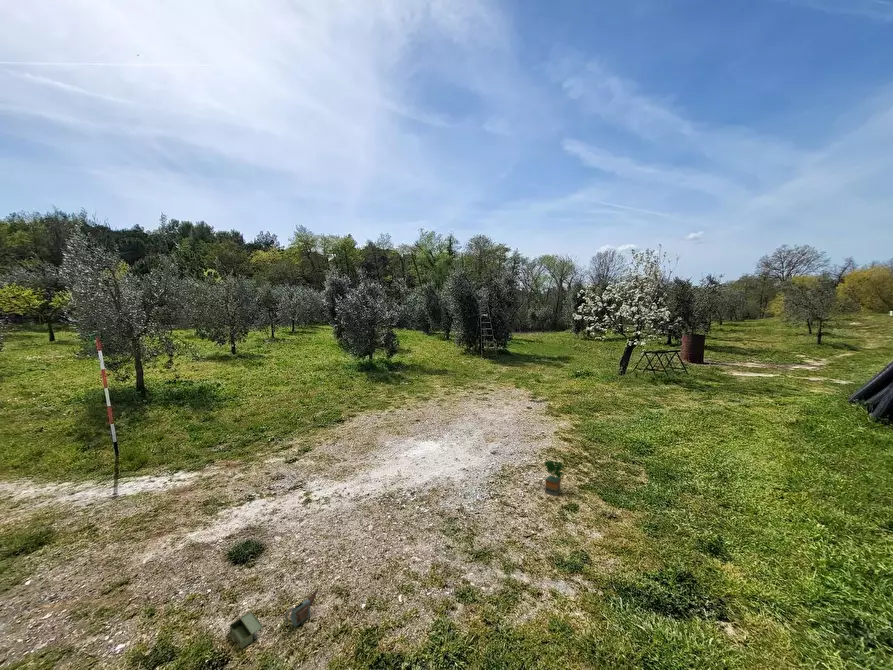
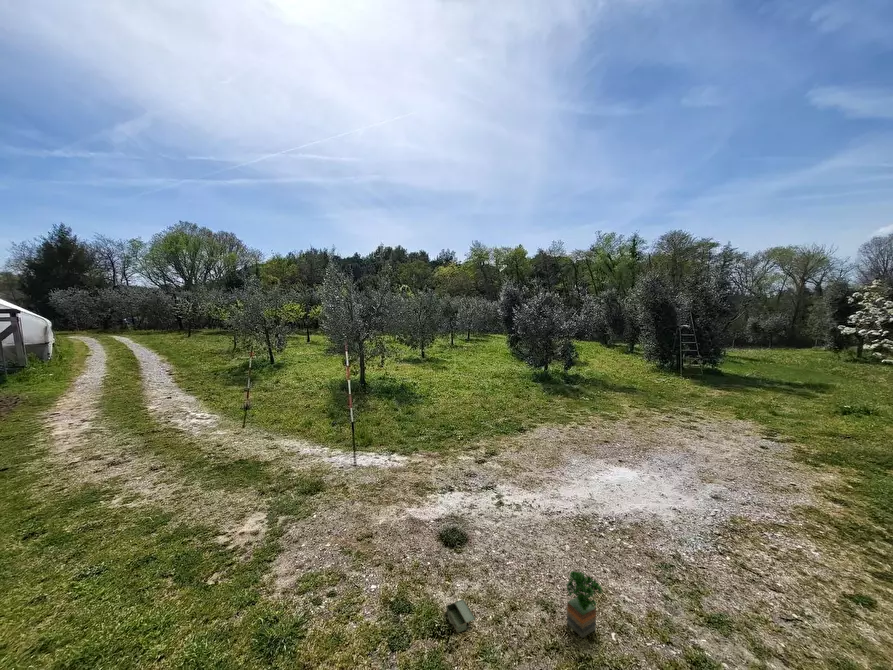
potted tree: present [545,461,564,496] -> present [567,571,603,638]
watering can: present [285,591,318,627] -> none [495,600,525,630]

